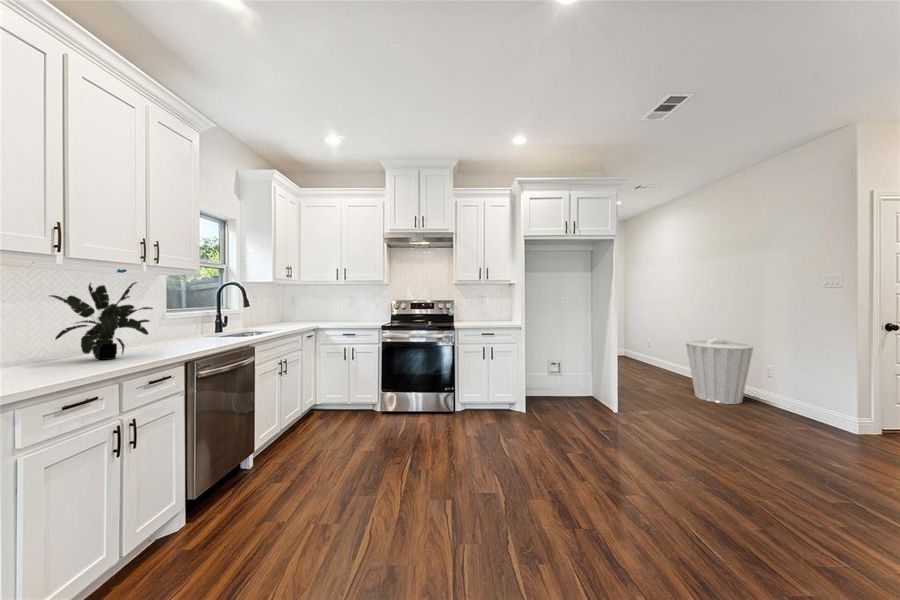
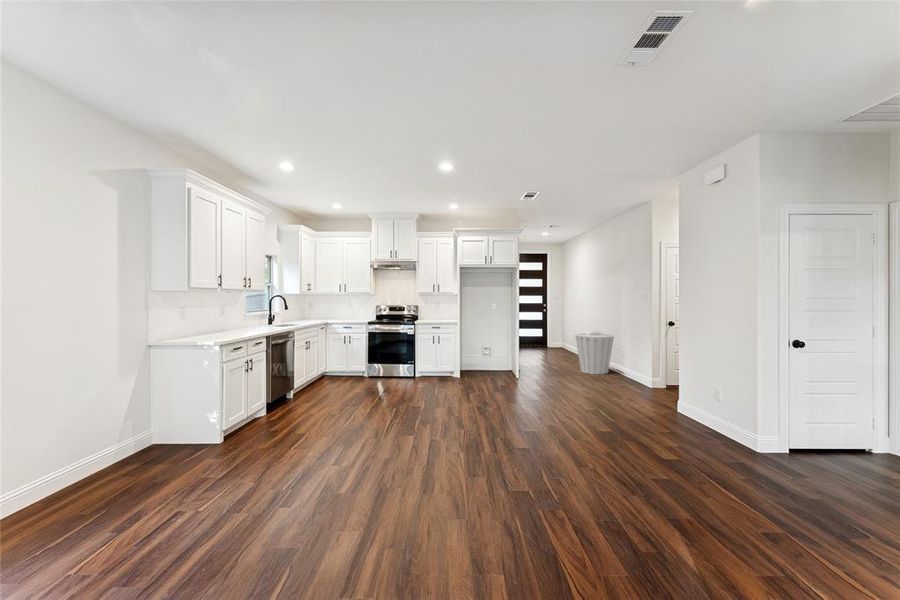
potted plant: present [50,282,153,360] -> none [219,298,259,332]

